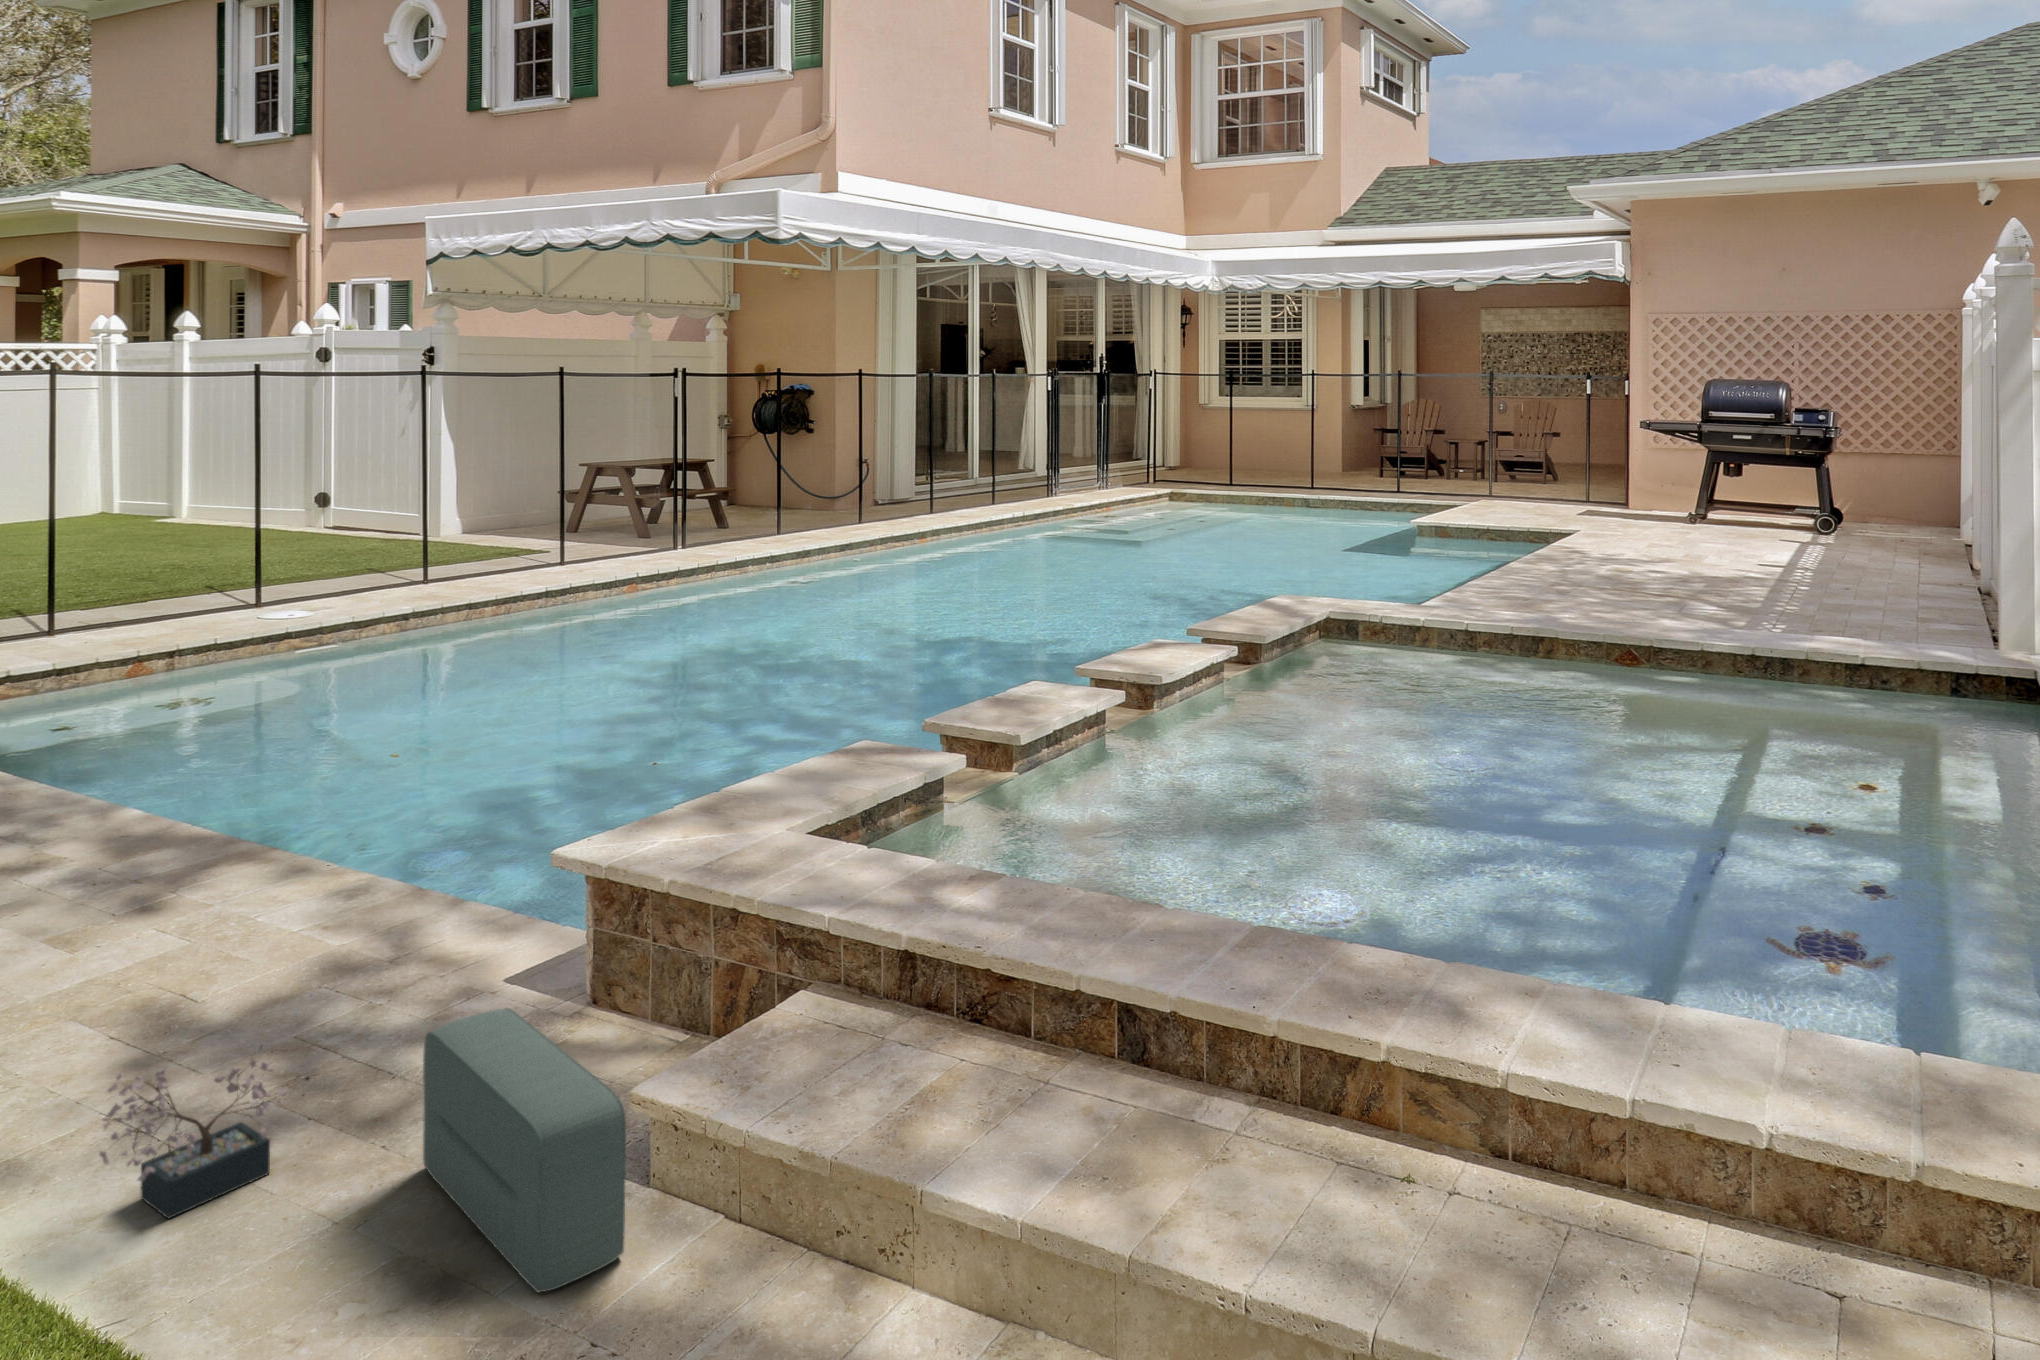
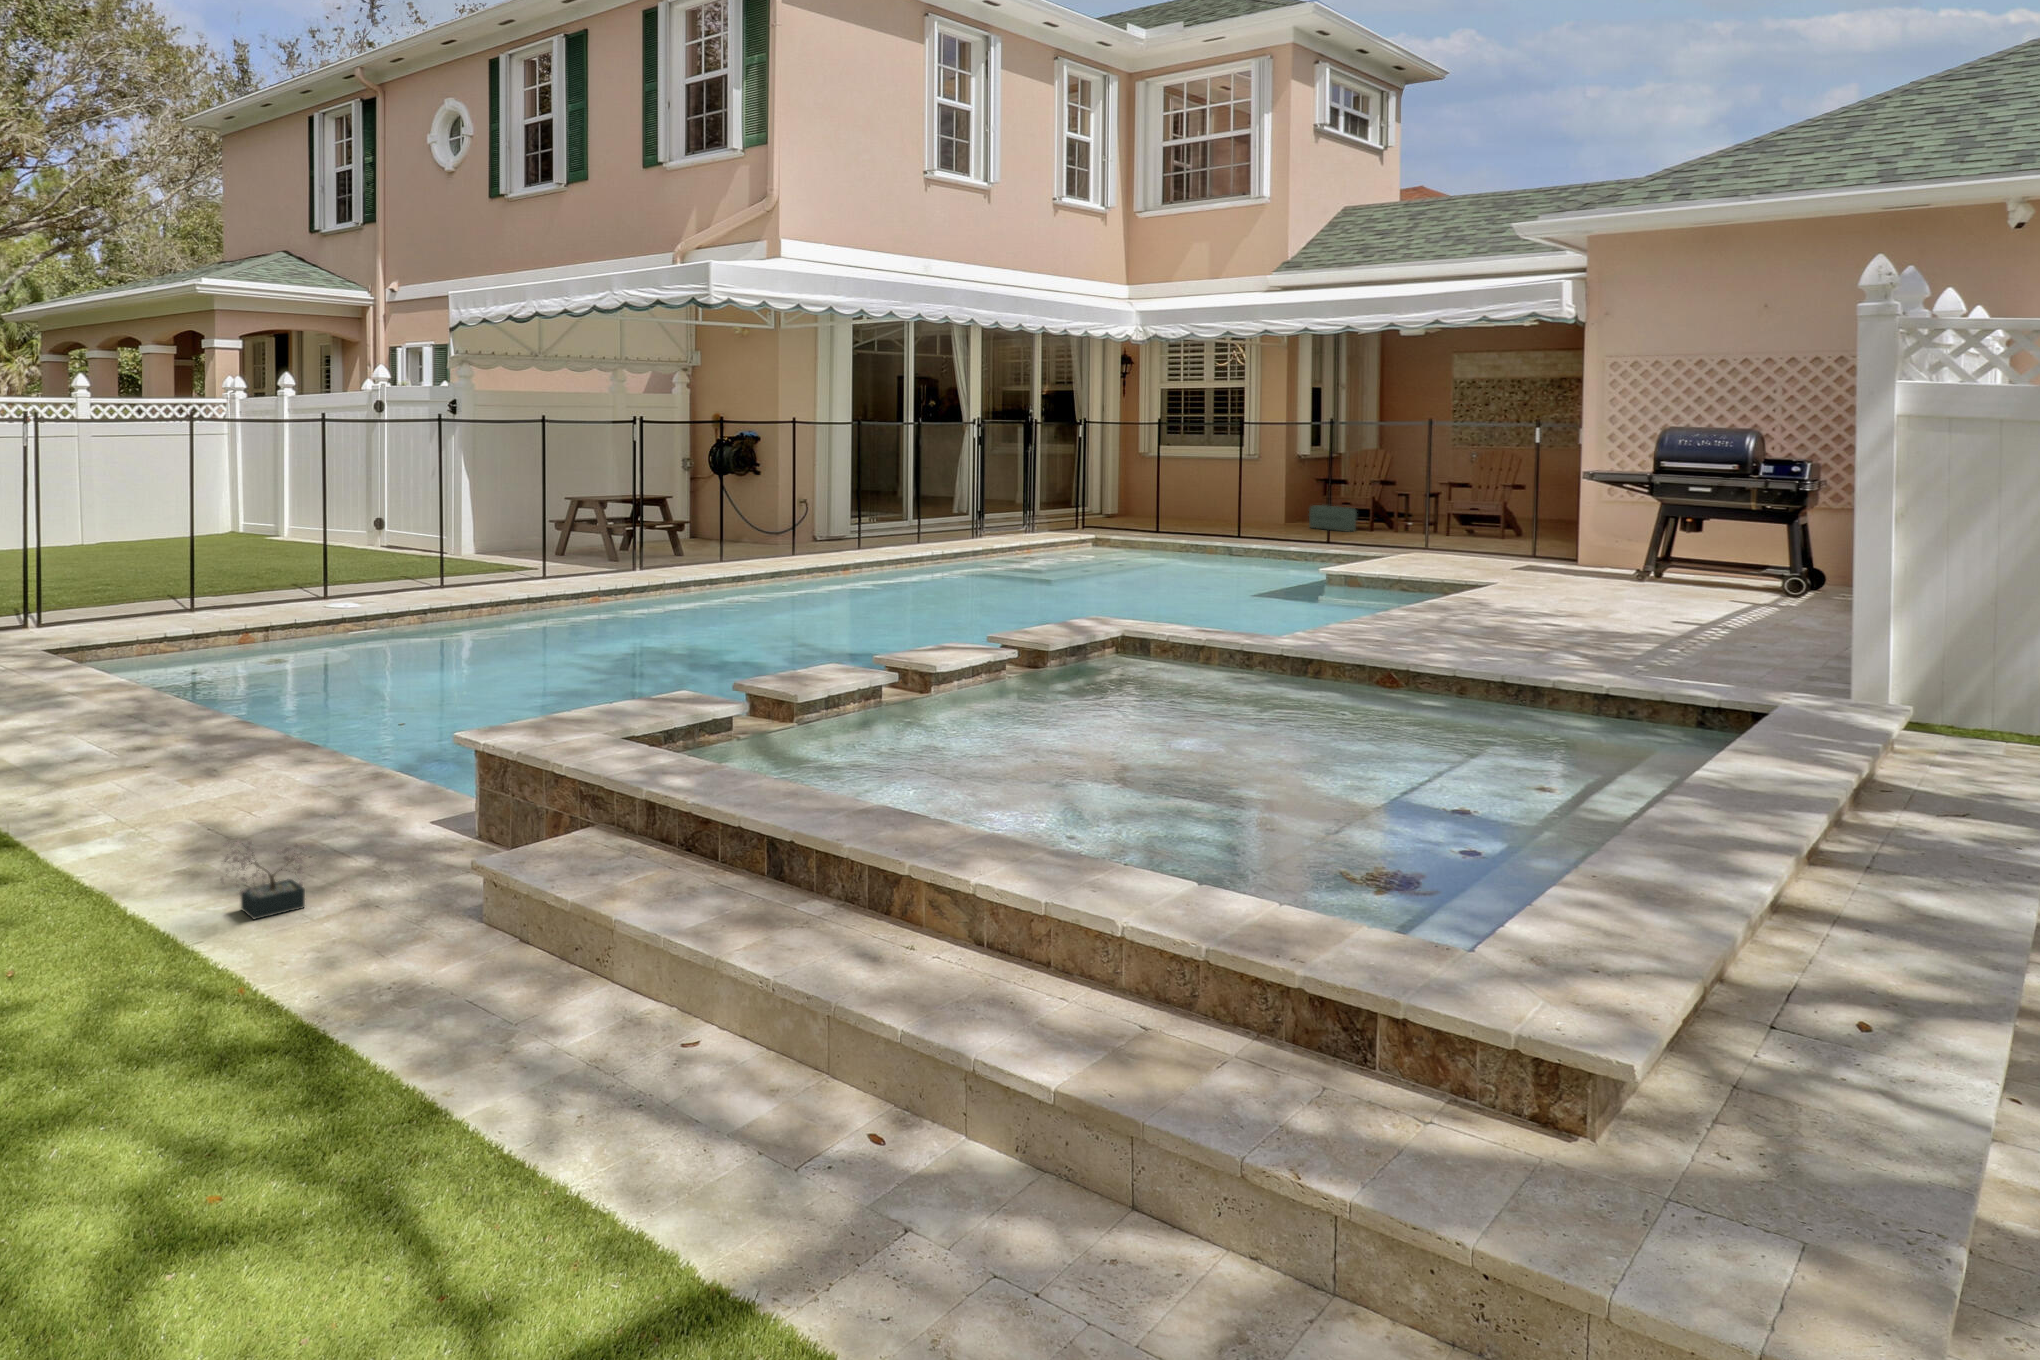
pouf: present [423,1008,626,1293] -> present [1309,505,1357,532]

